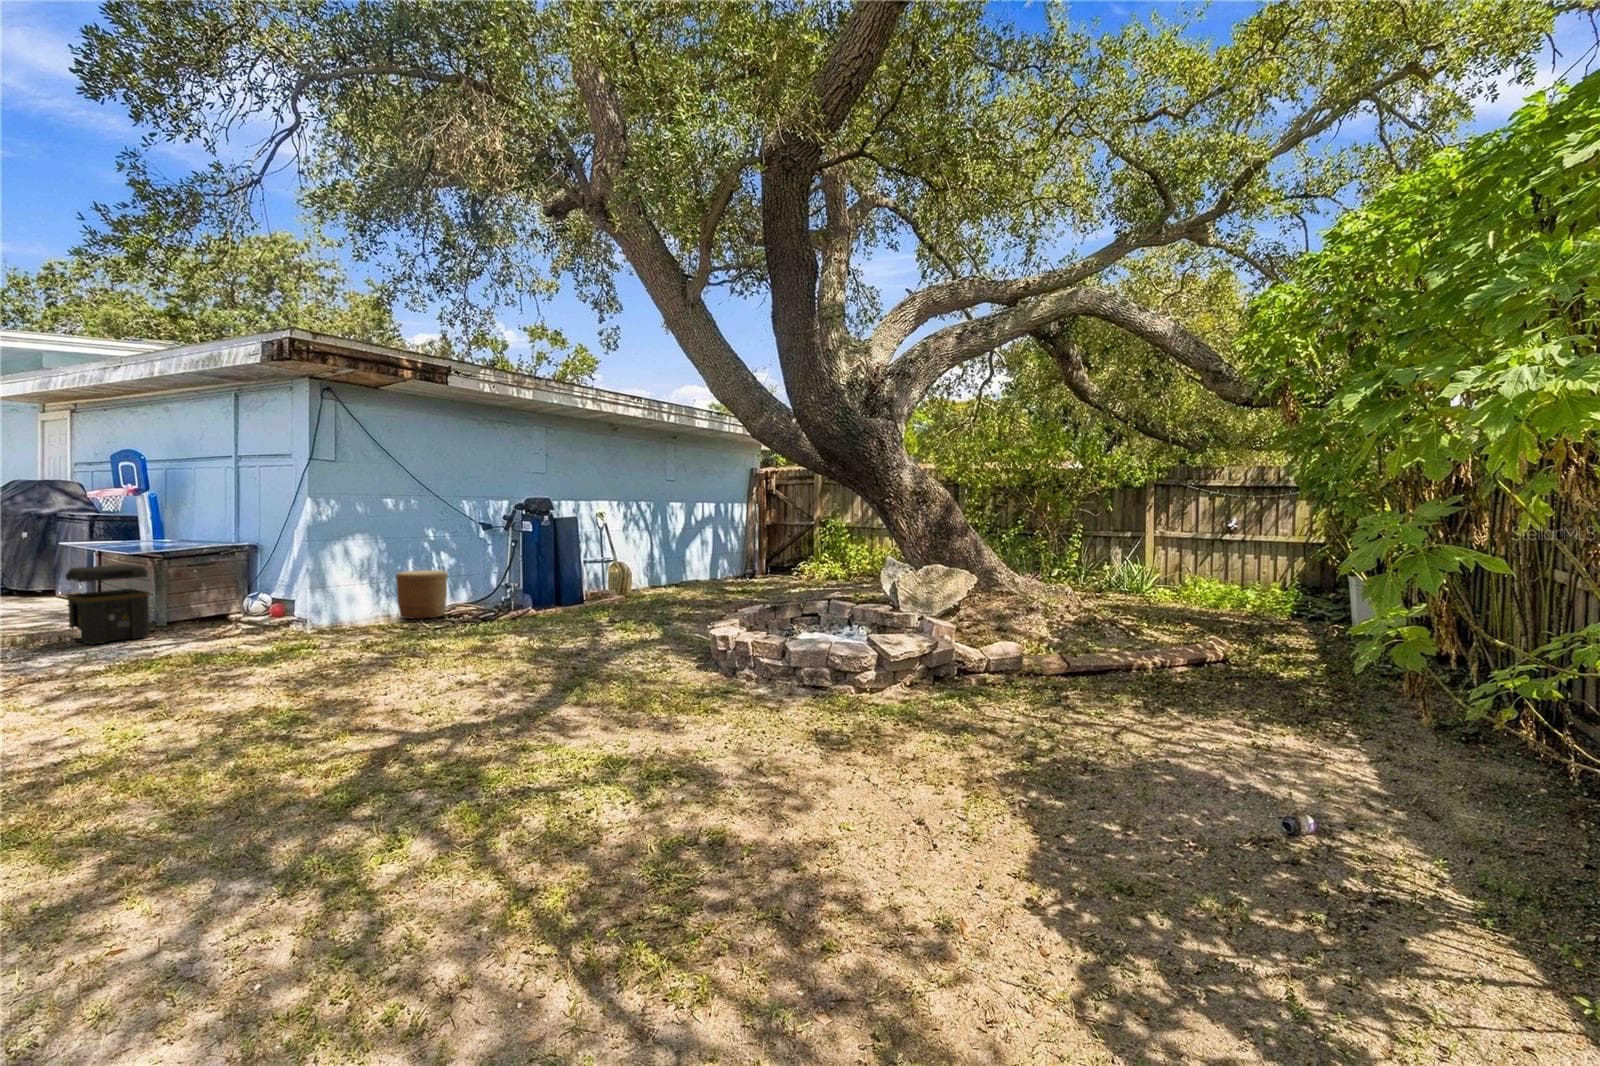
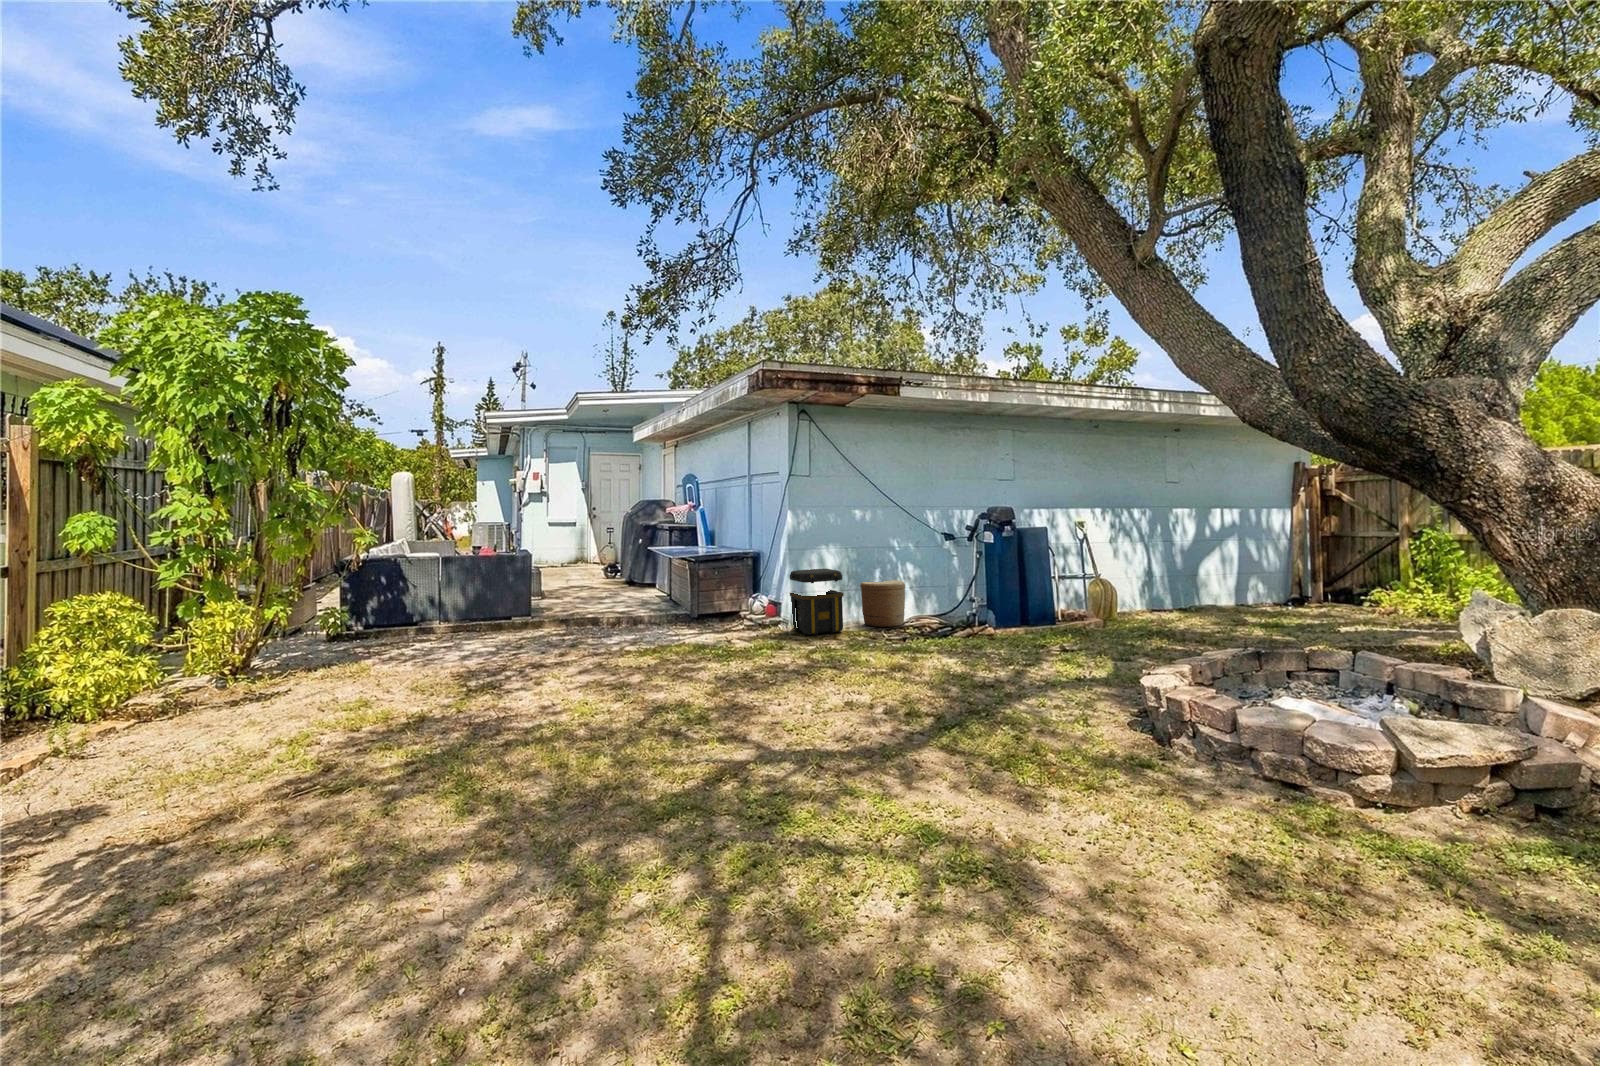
toolbox: present [66,564,150,645] -> present [790,569,844,635]

